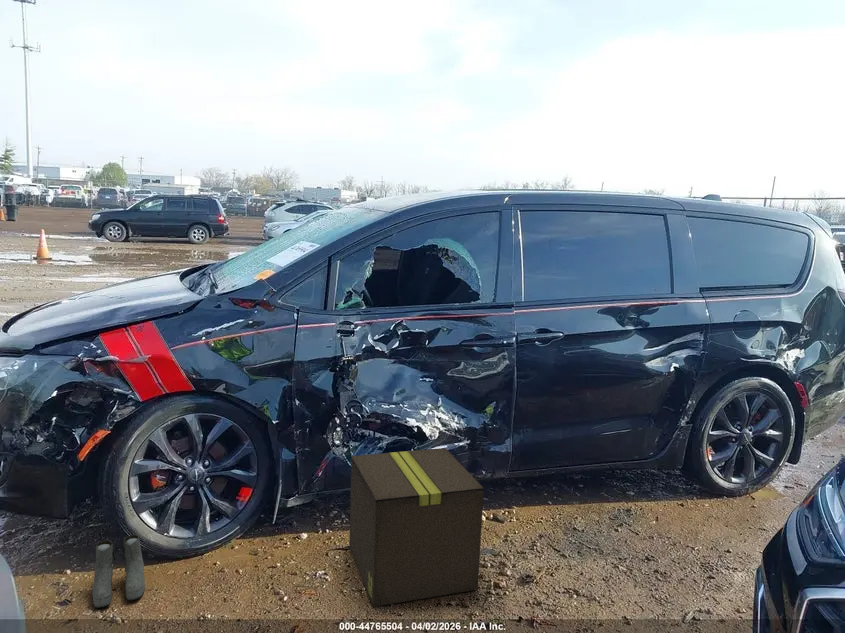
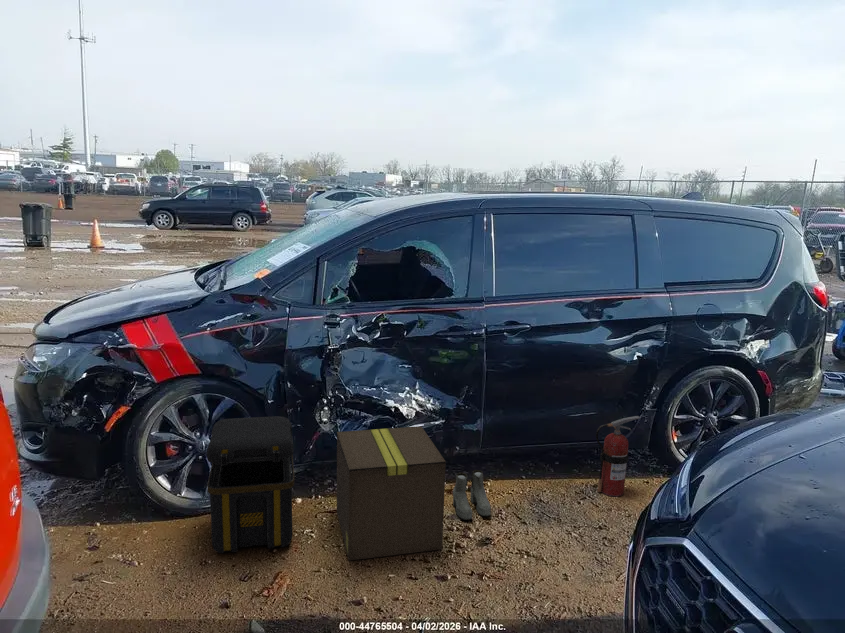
fire extinguisher: none [632,433,679,522] -> present [596,416,640,496]
toolbox: none [206,439,308,603] -> present [207,416,294,553]
boots: present [92,535,145,608] -> present [453,470,491,520]

